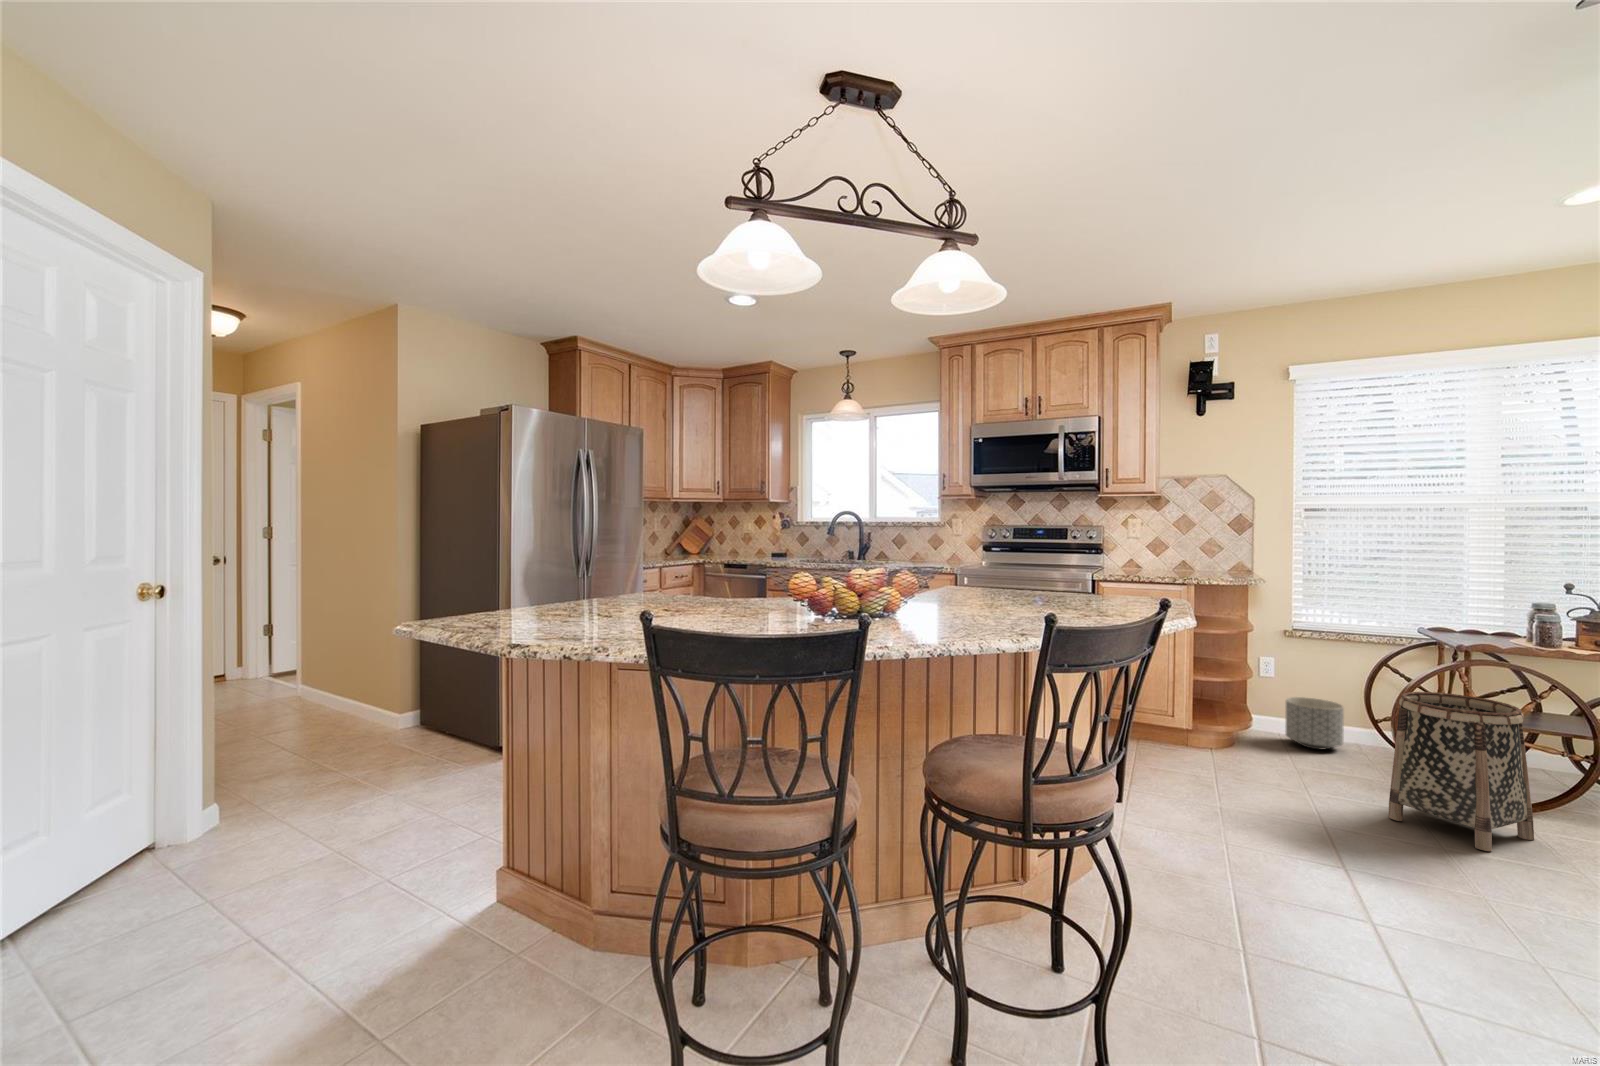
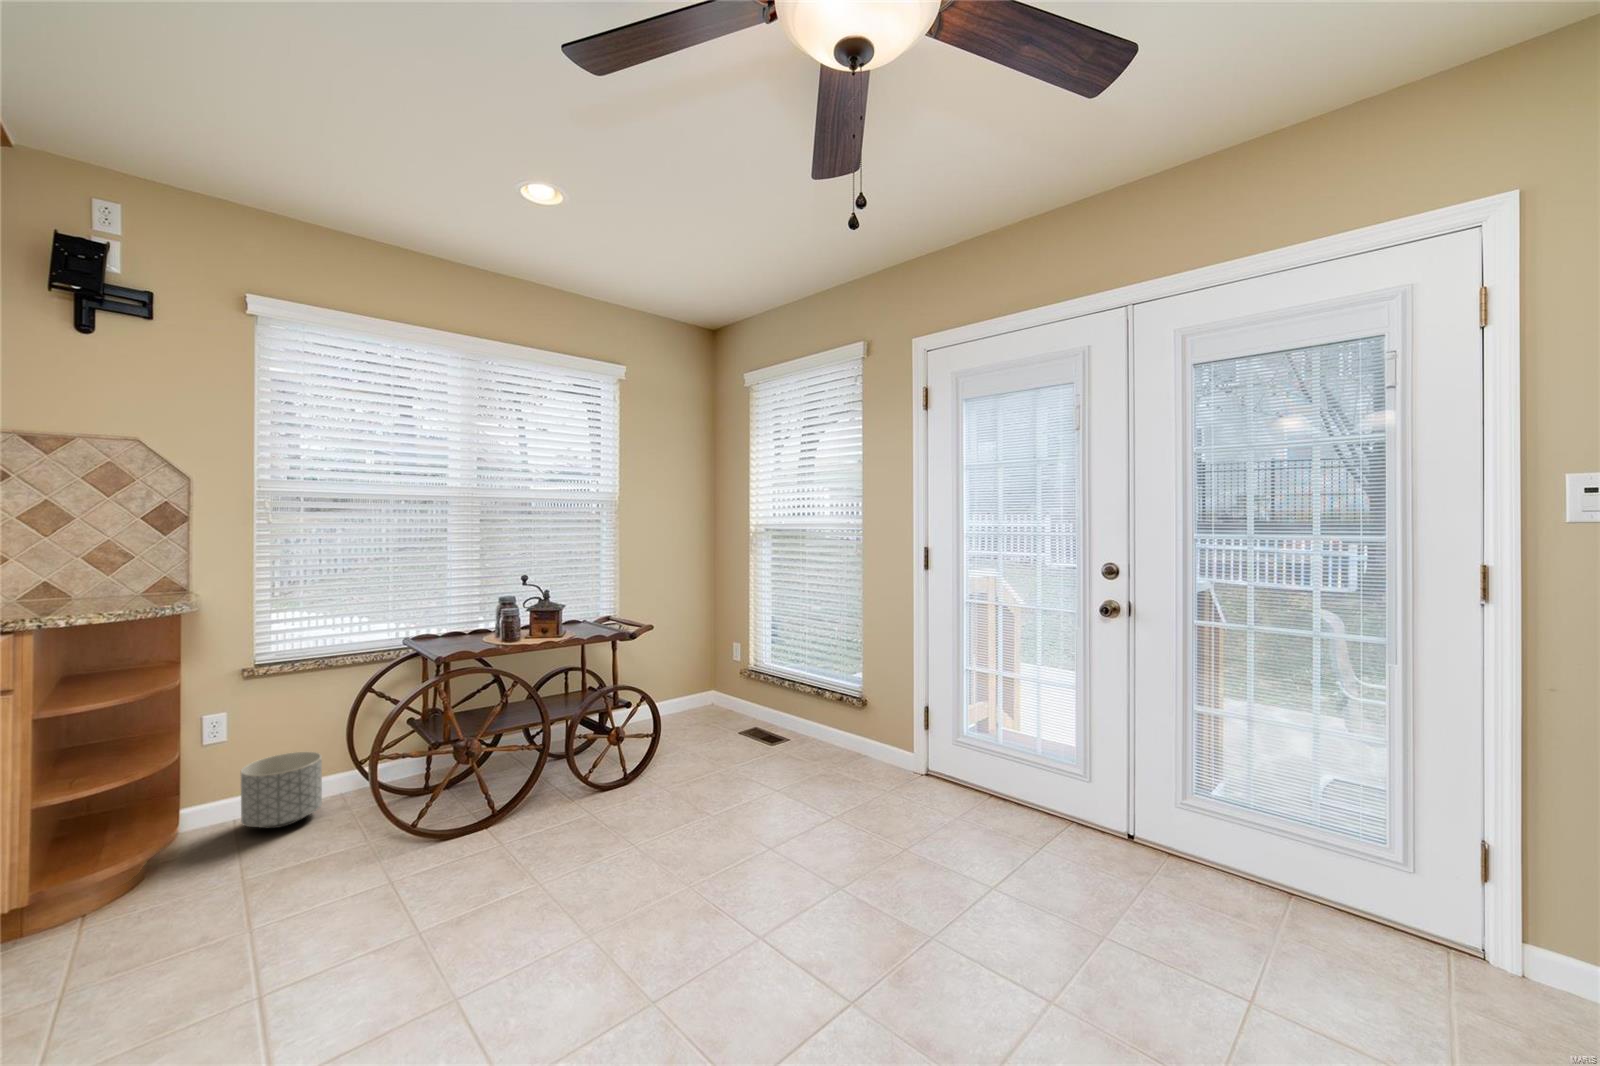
basket: present [1388,692,1534,851] -> none [368,721,512,920]

